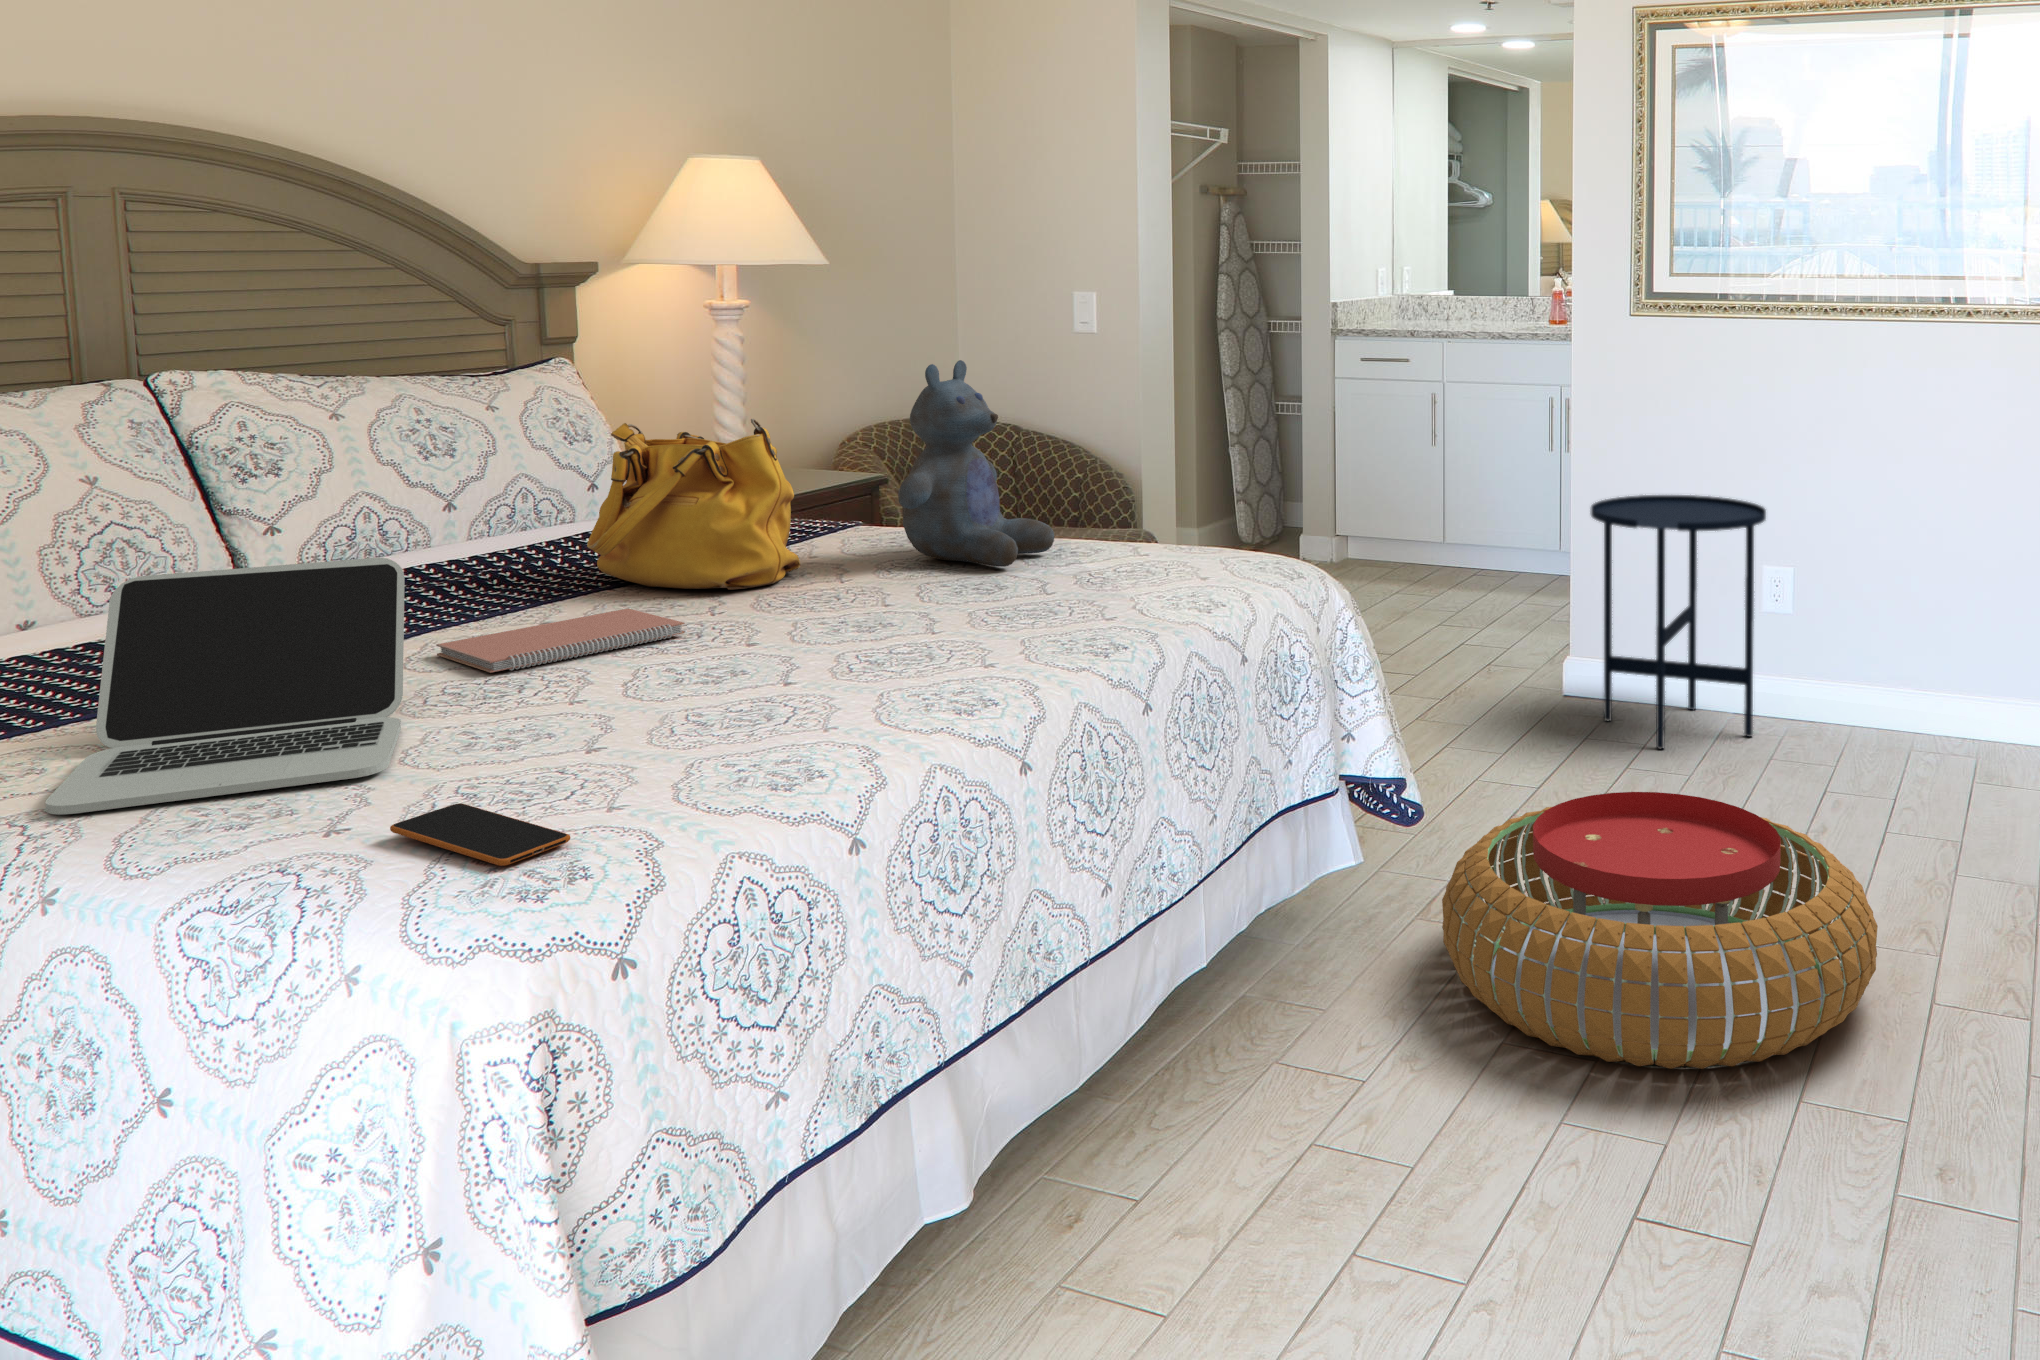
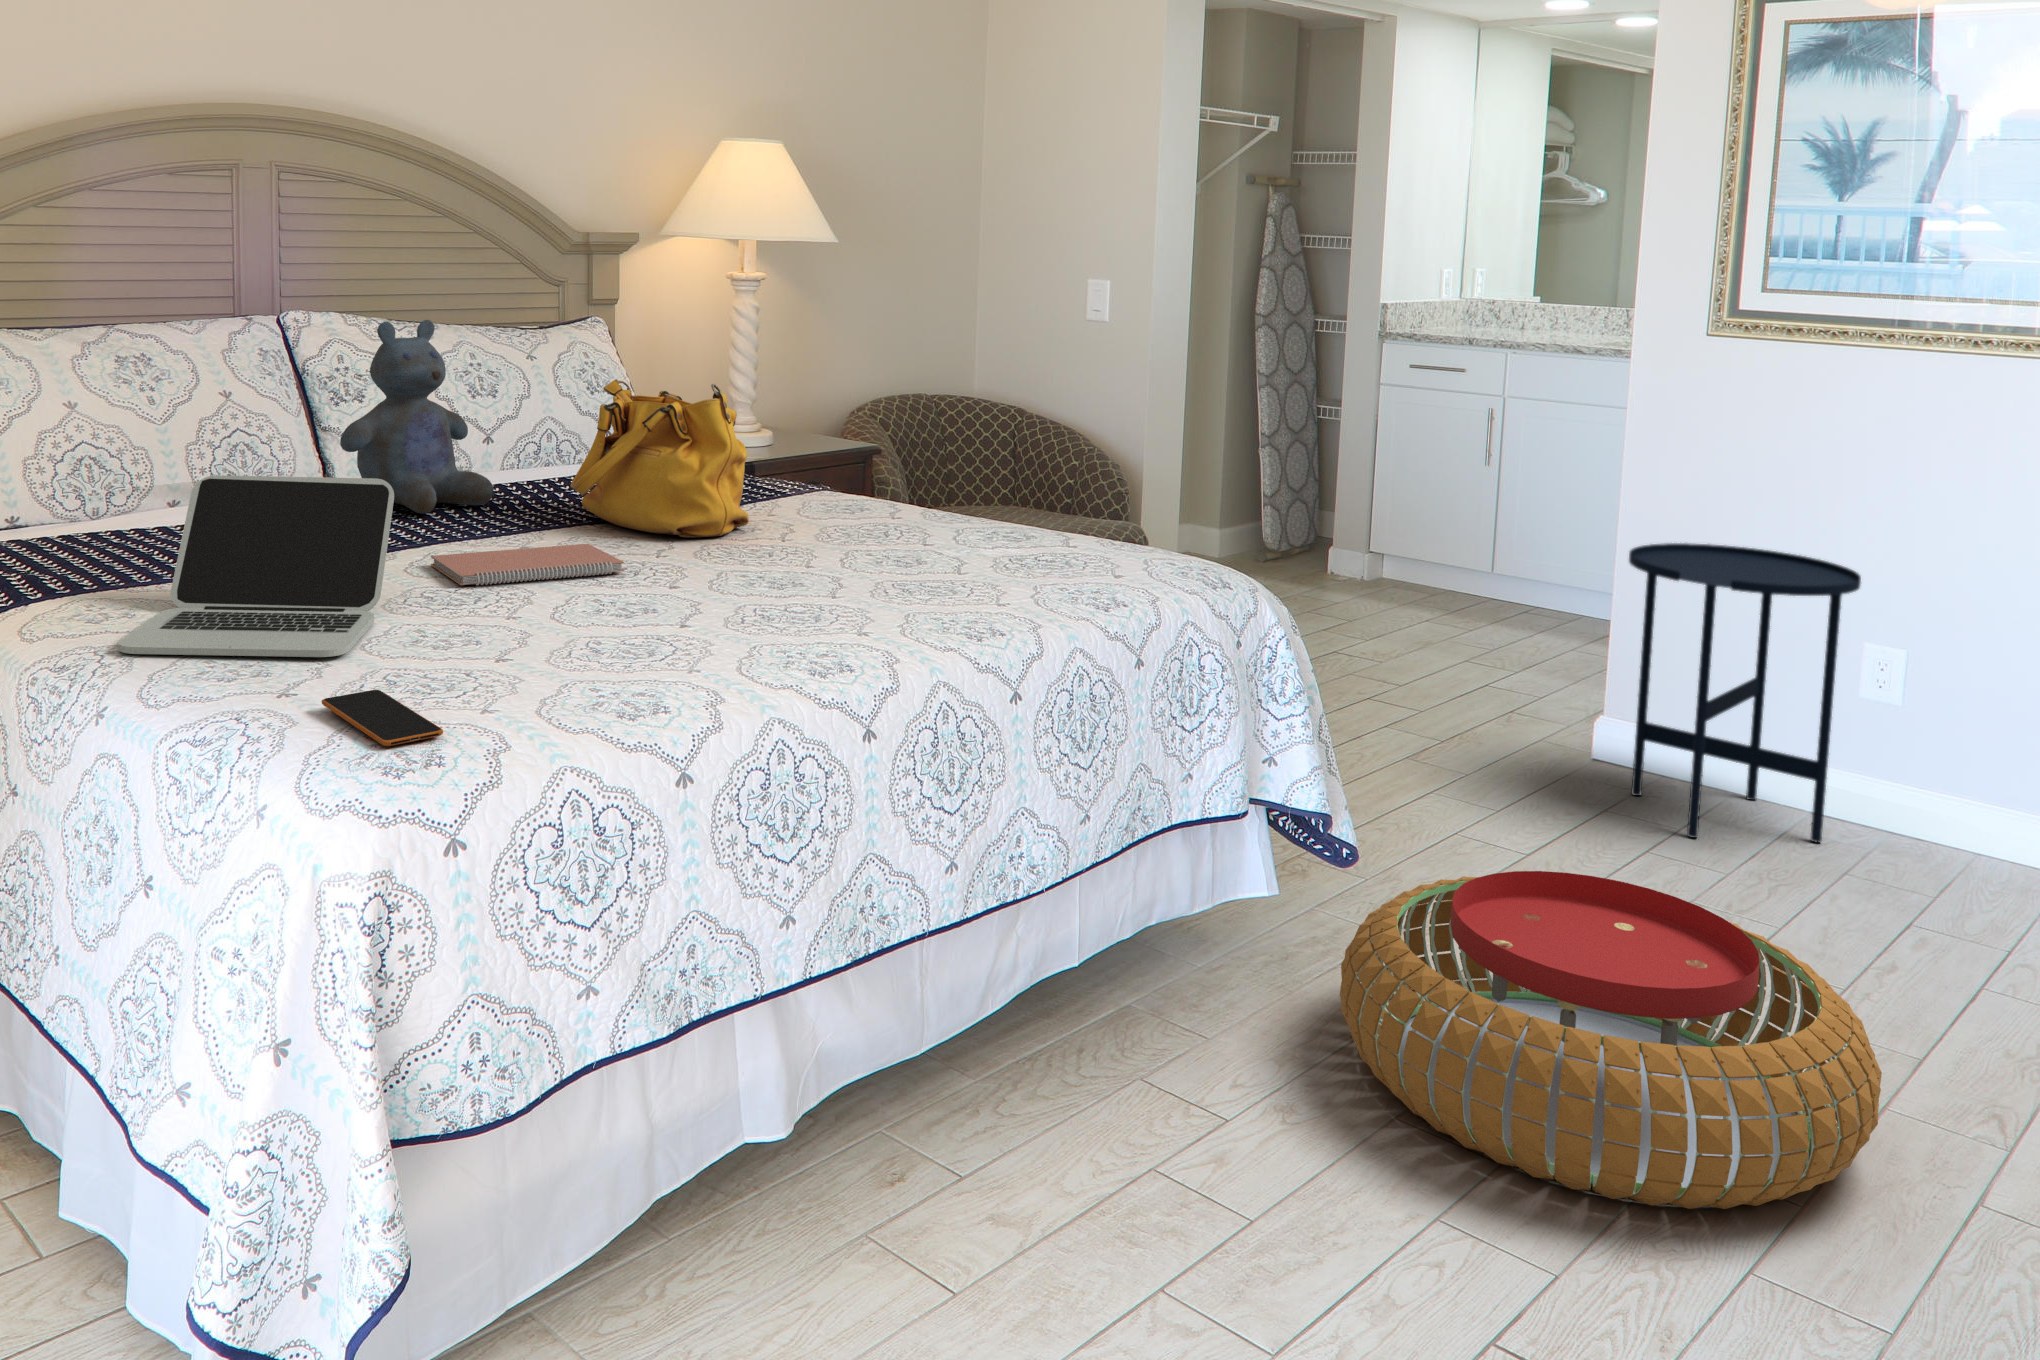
stuffed bear: present [898,360,1054,567] -> present [340,320,494,514]

